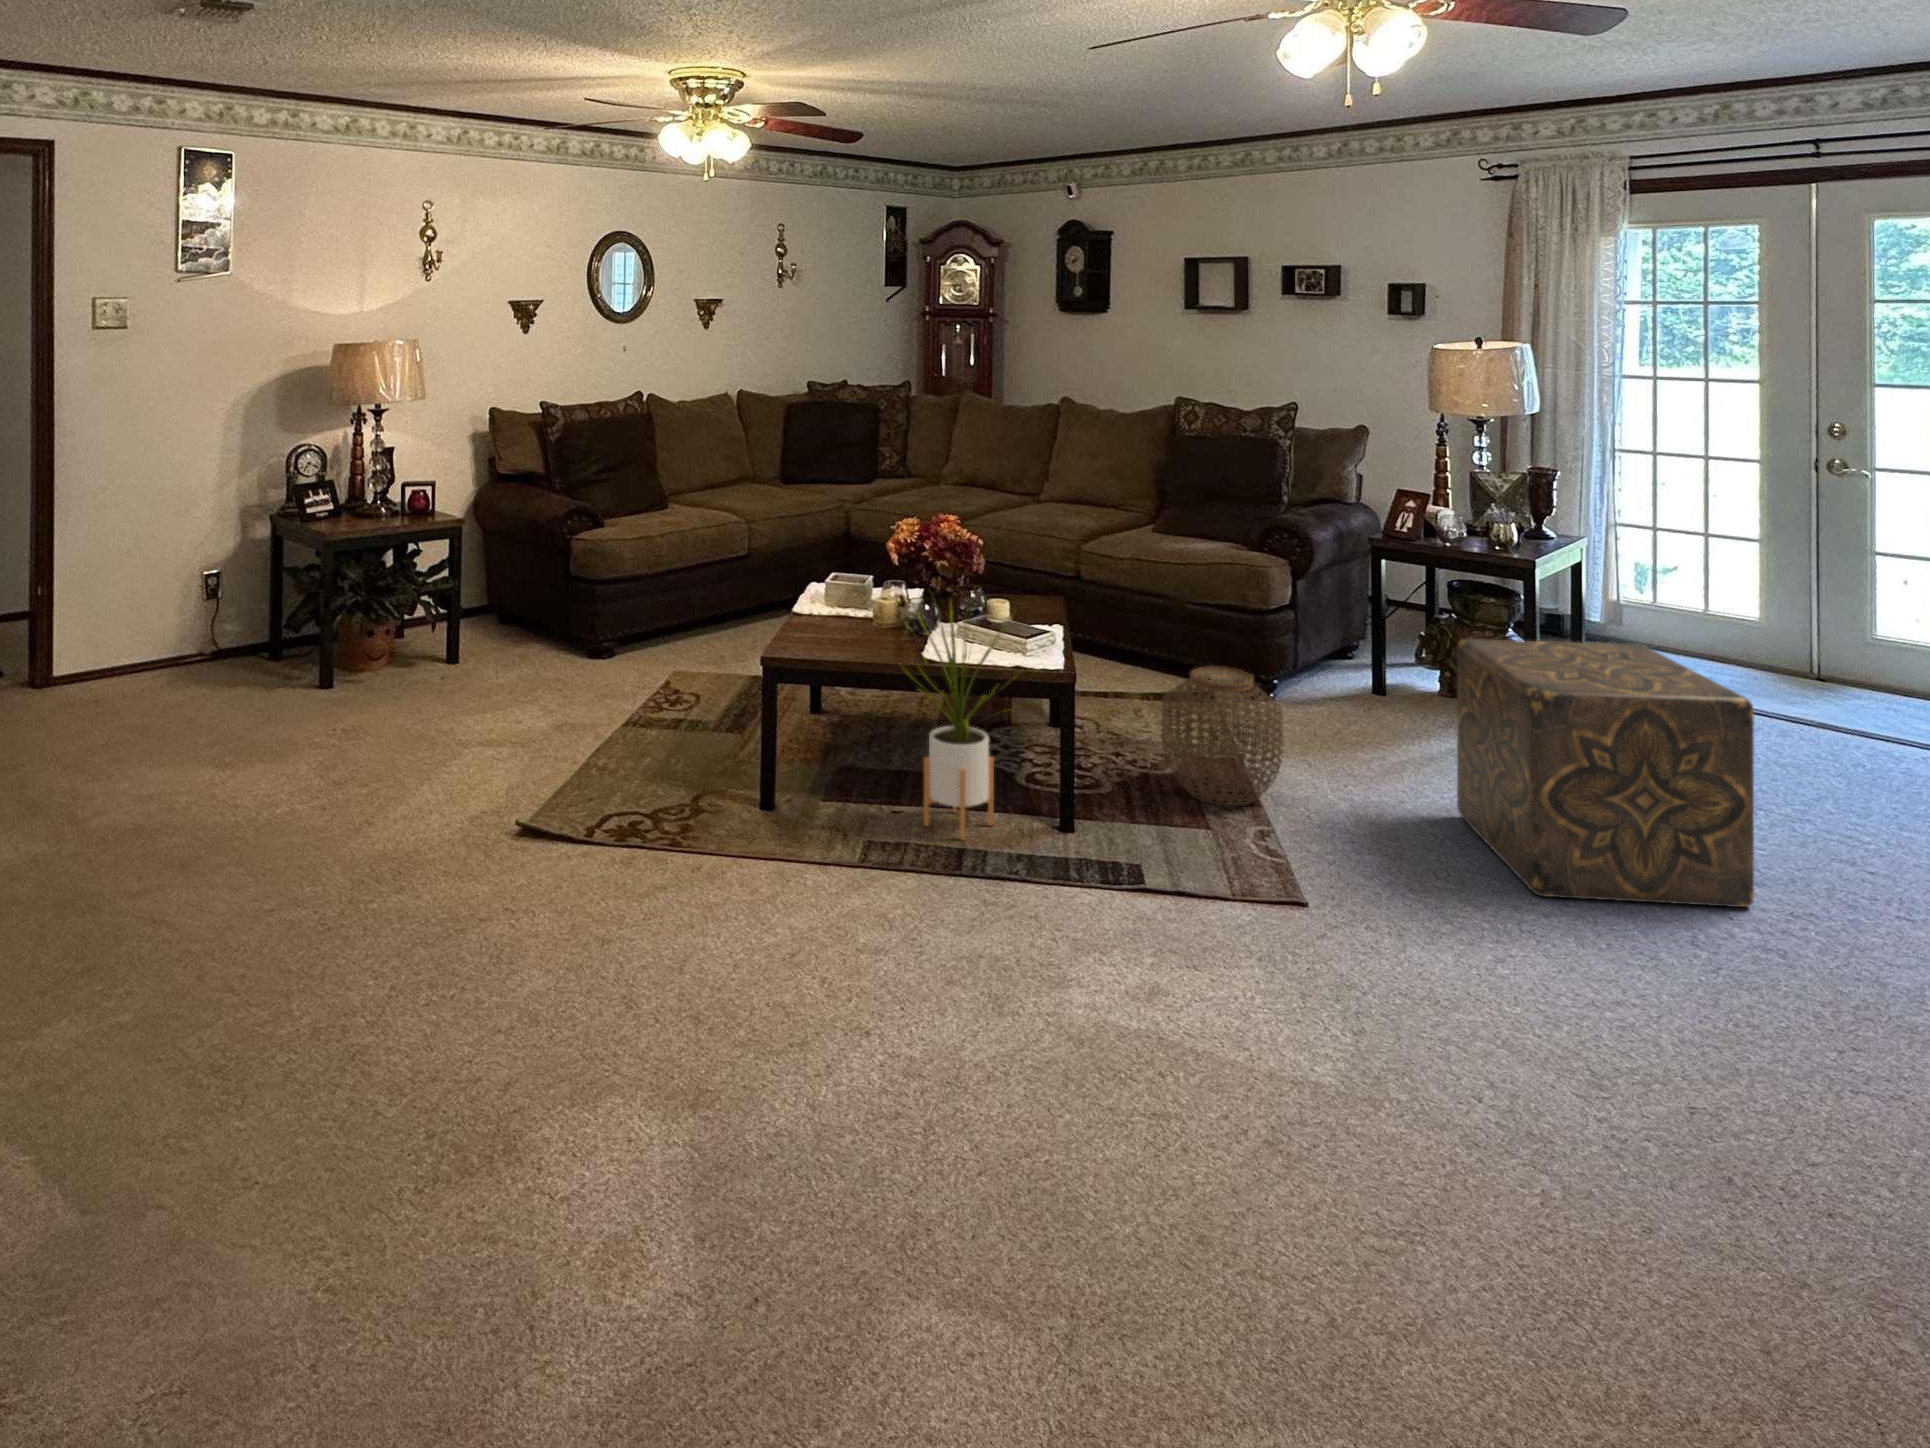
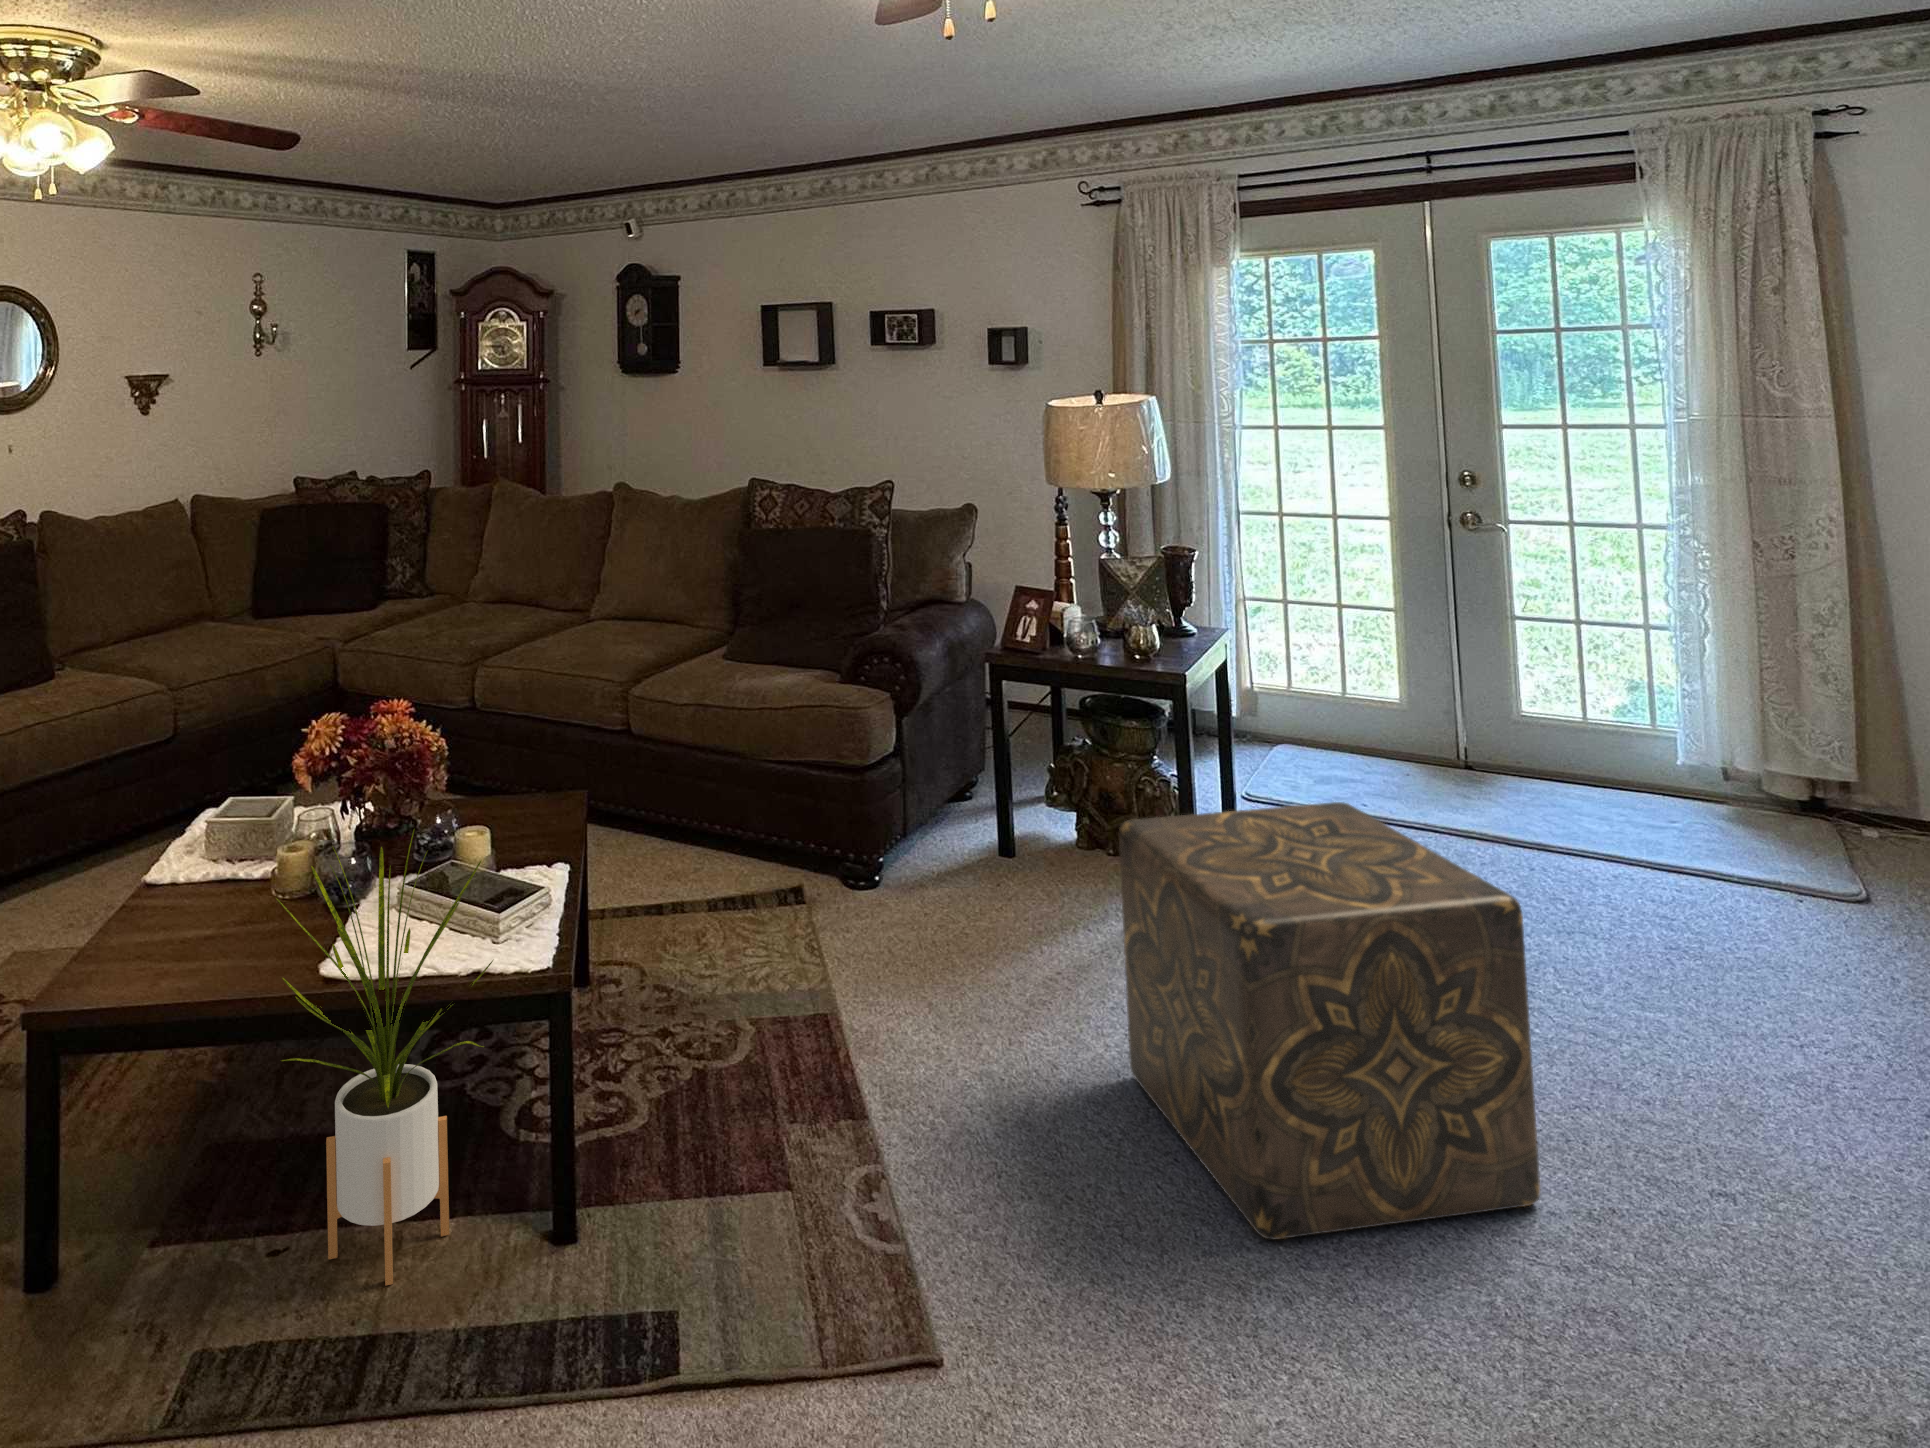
woven basket: present [1162,666,1283,806] -> none [721,890,893,1115]

